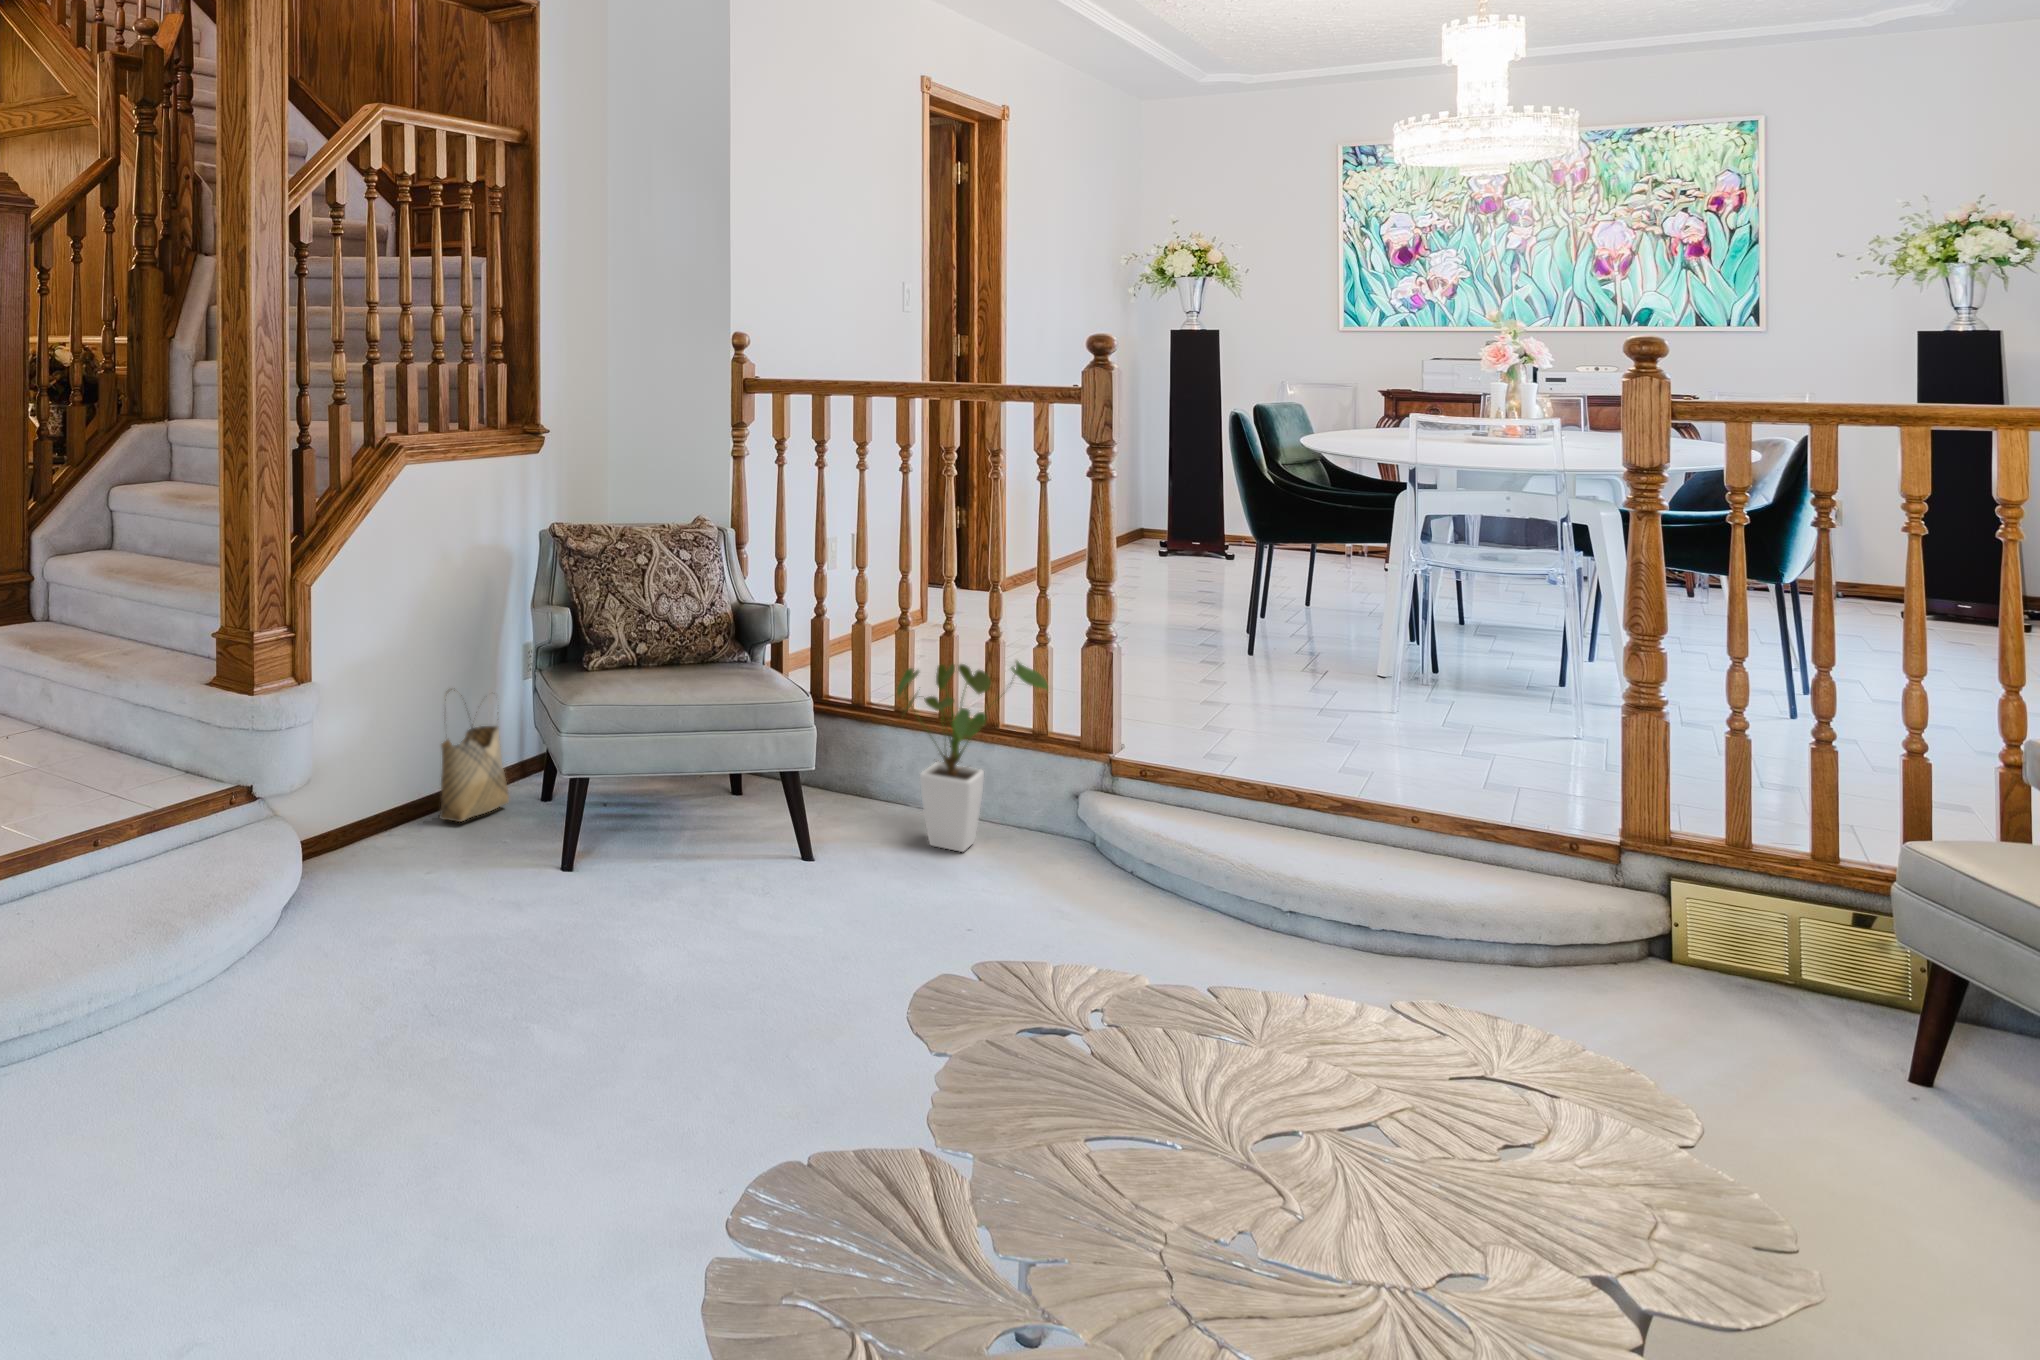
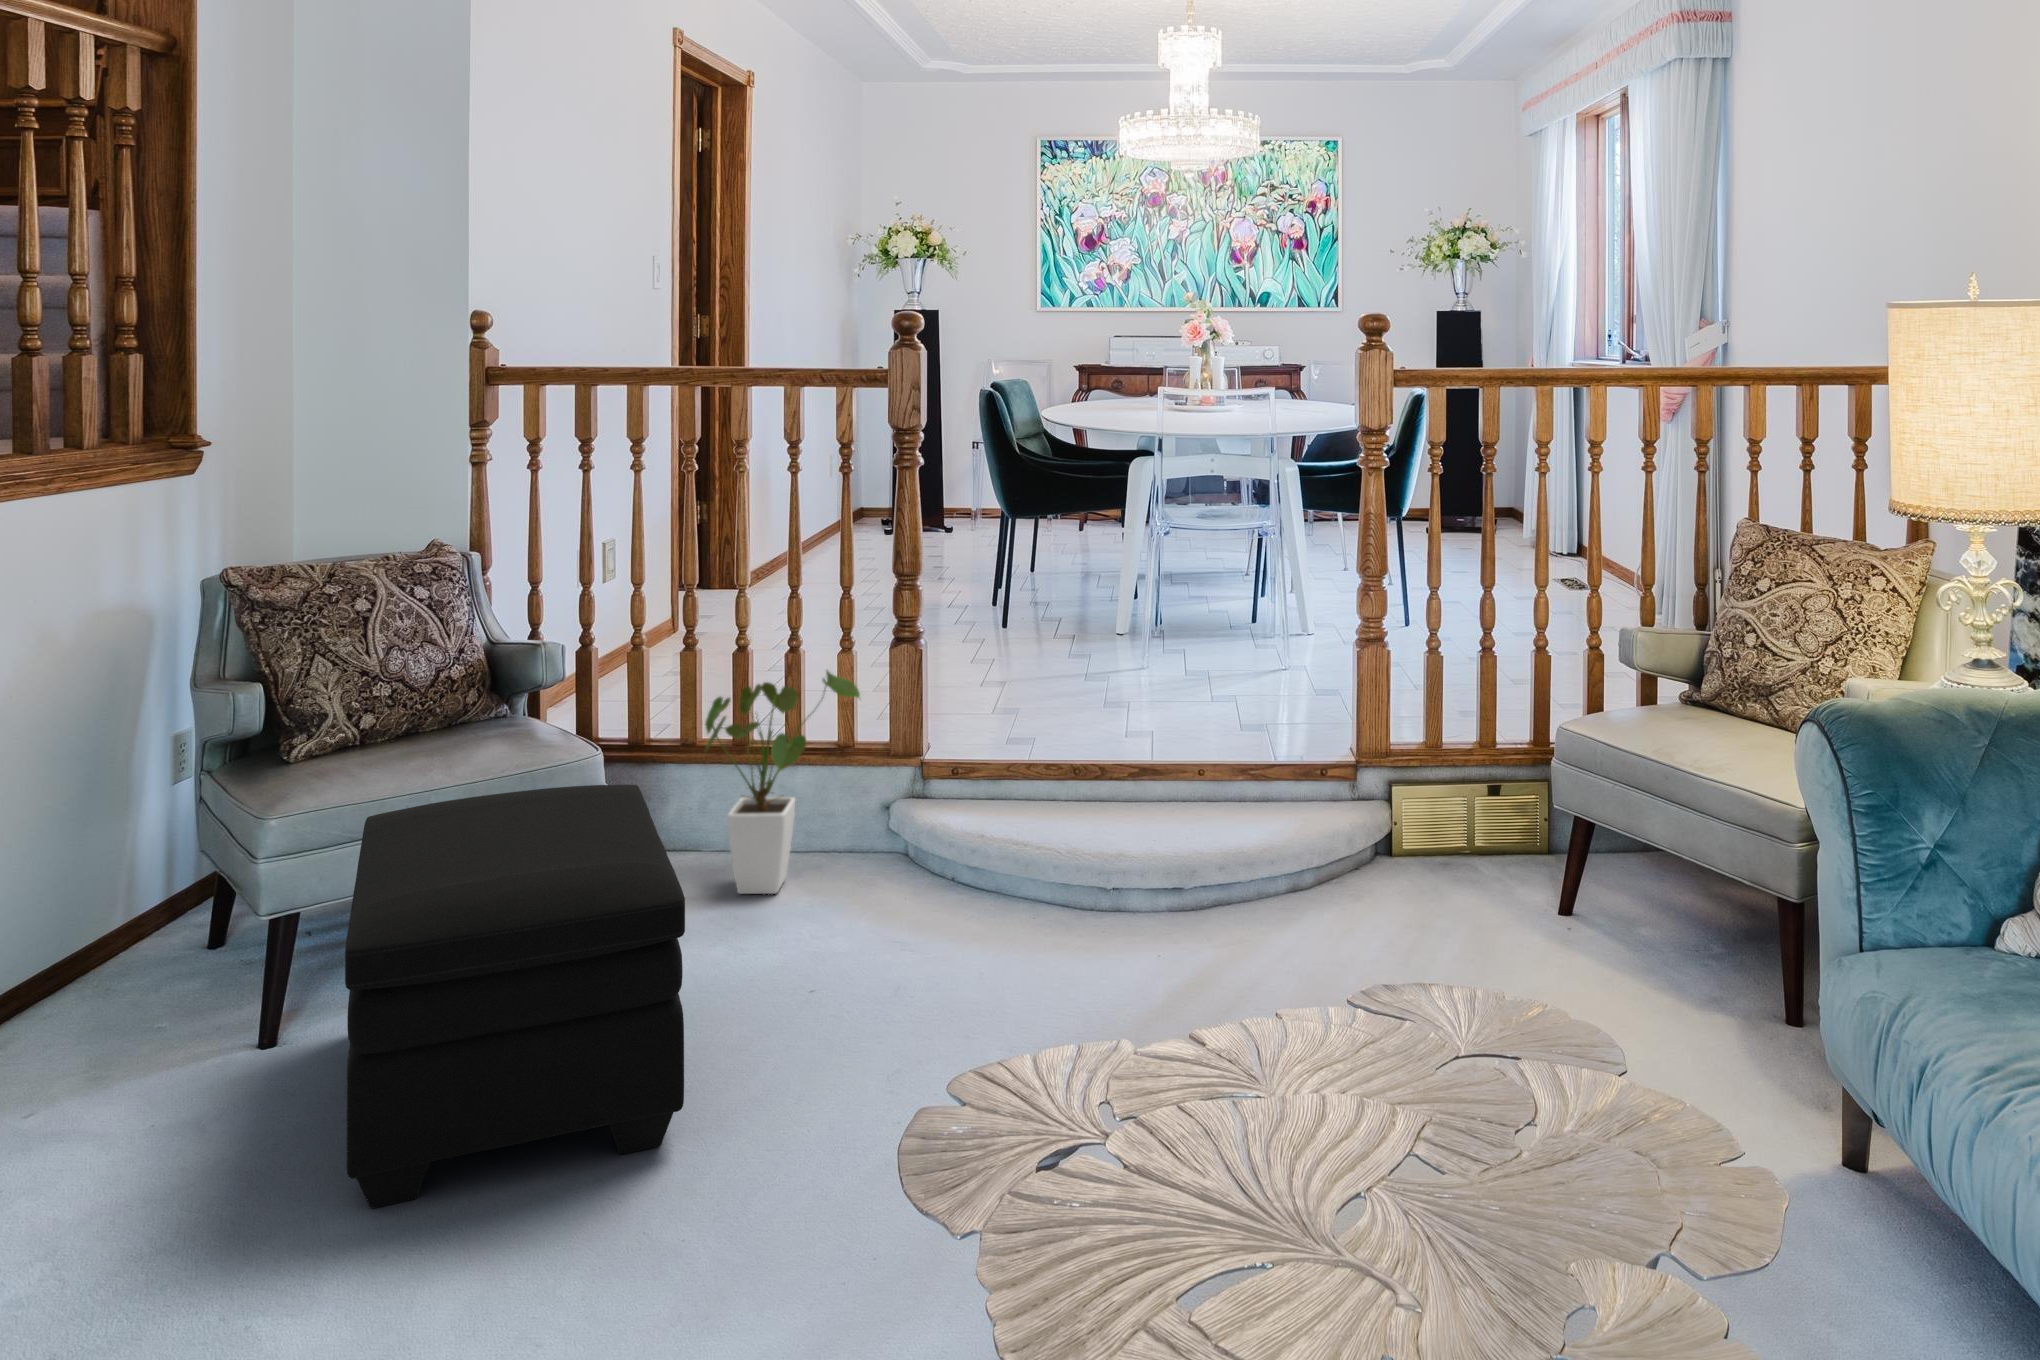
woven basket: present [440,689,509,822] -> none [42,815,159,1012]
ottoman: none [589,714,833,1013] -> present [345,785,685,1208]

